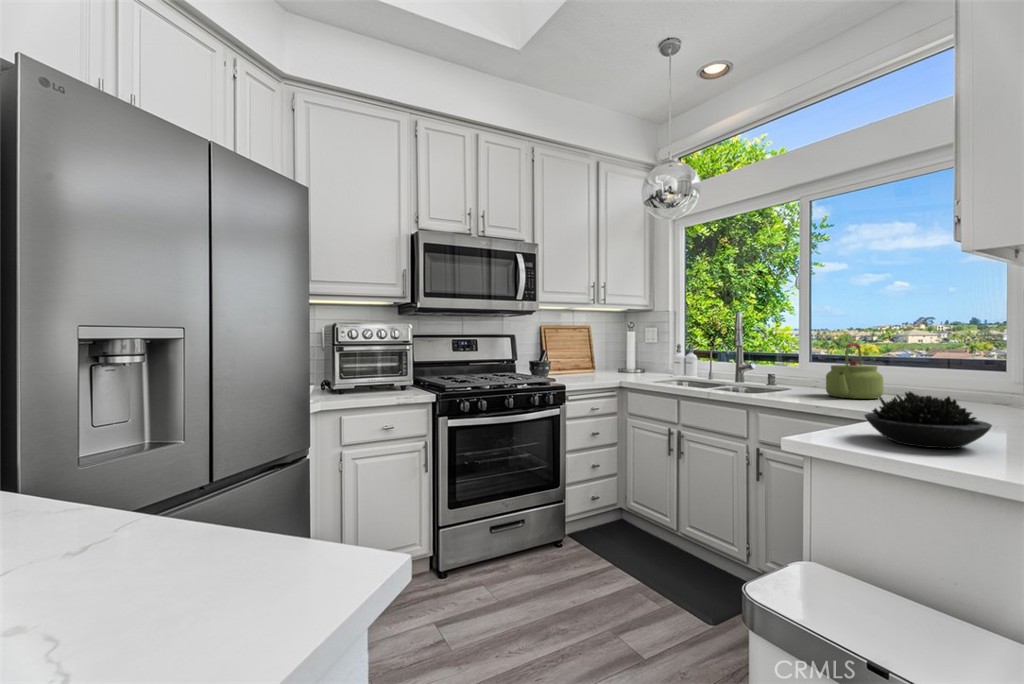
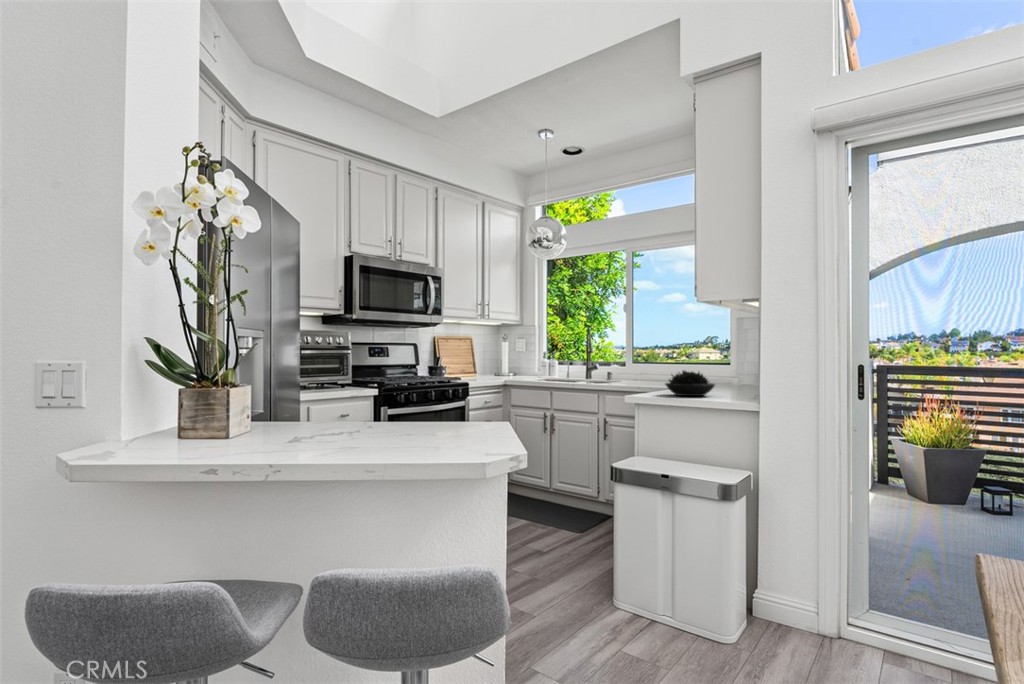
kettle: present [826,343,884,399] -> none [644,349,675,384]

